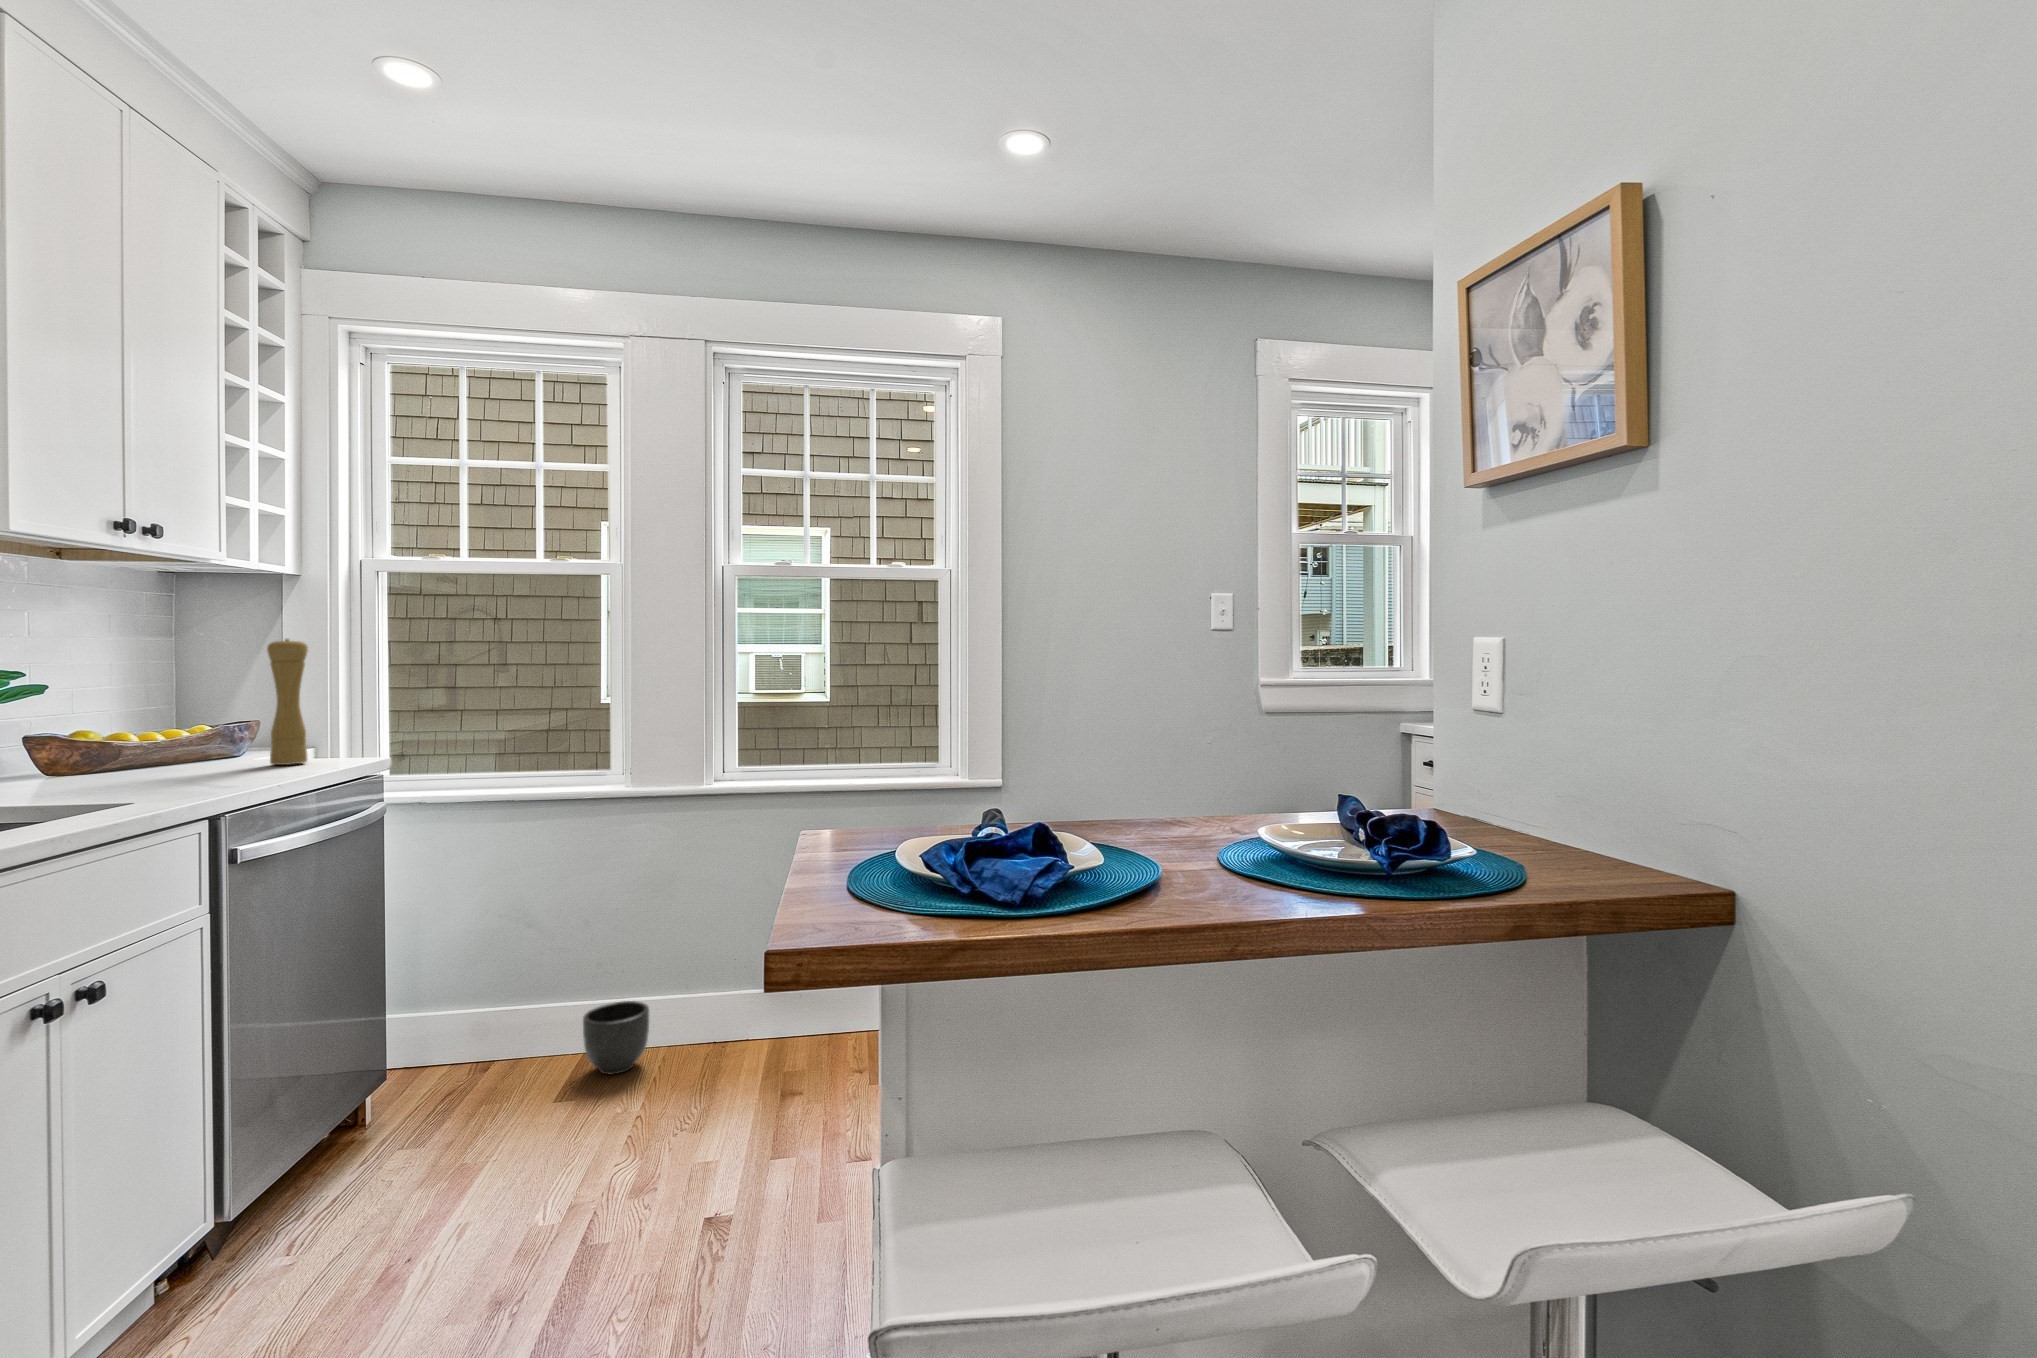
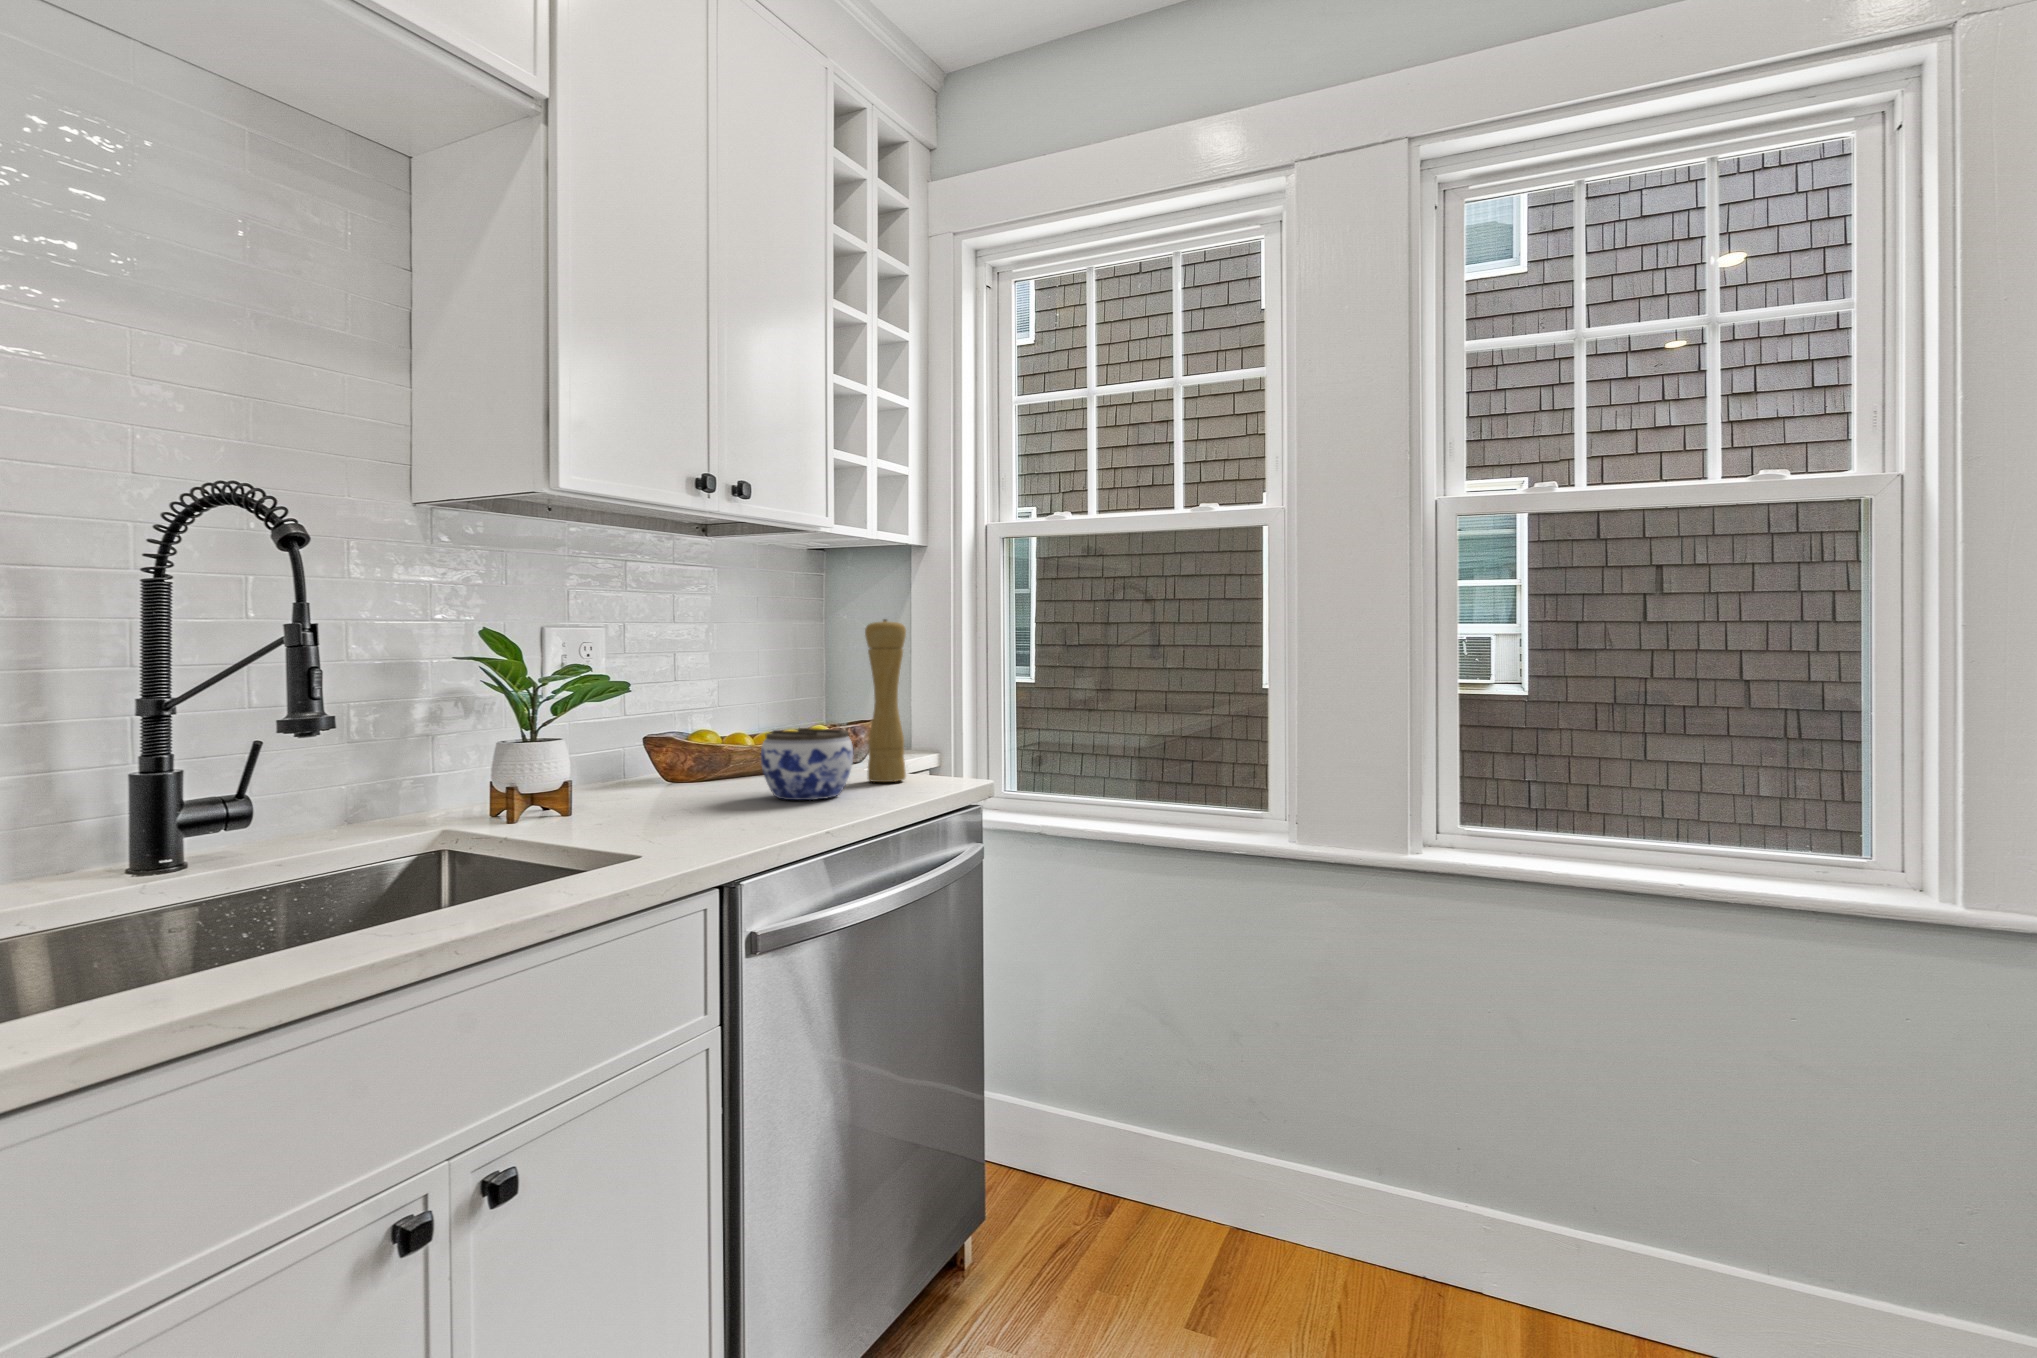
jar: none [180,725,271,780] -> present [761,728,853,800]
planter: present [583,1001,649,1074] -> none [1233,1169,1329,1292]

